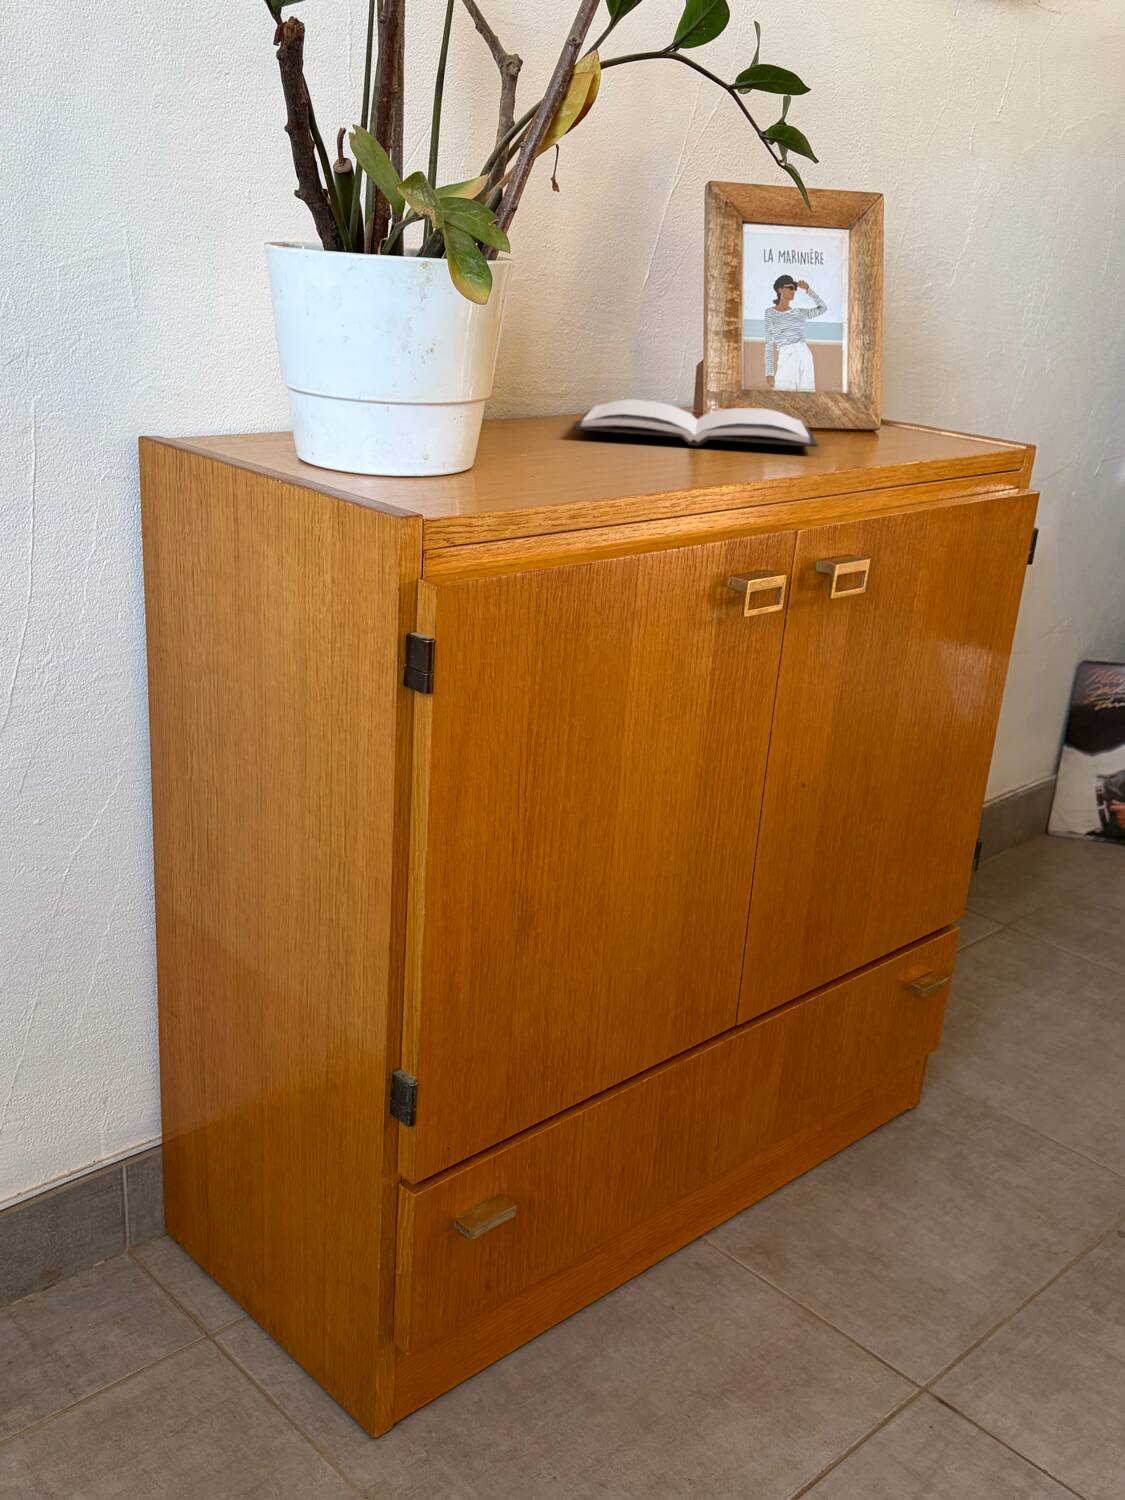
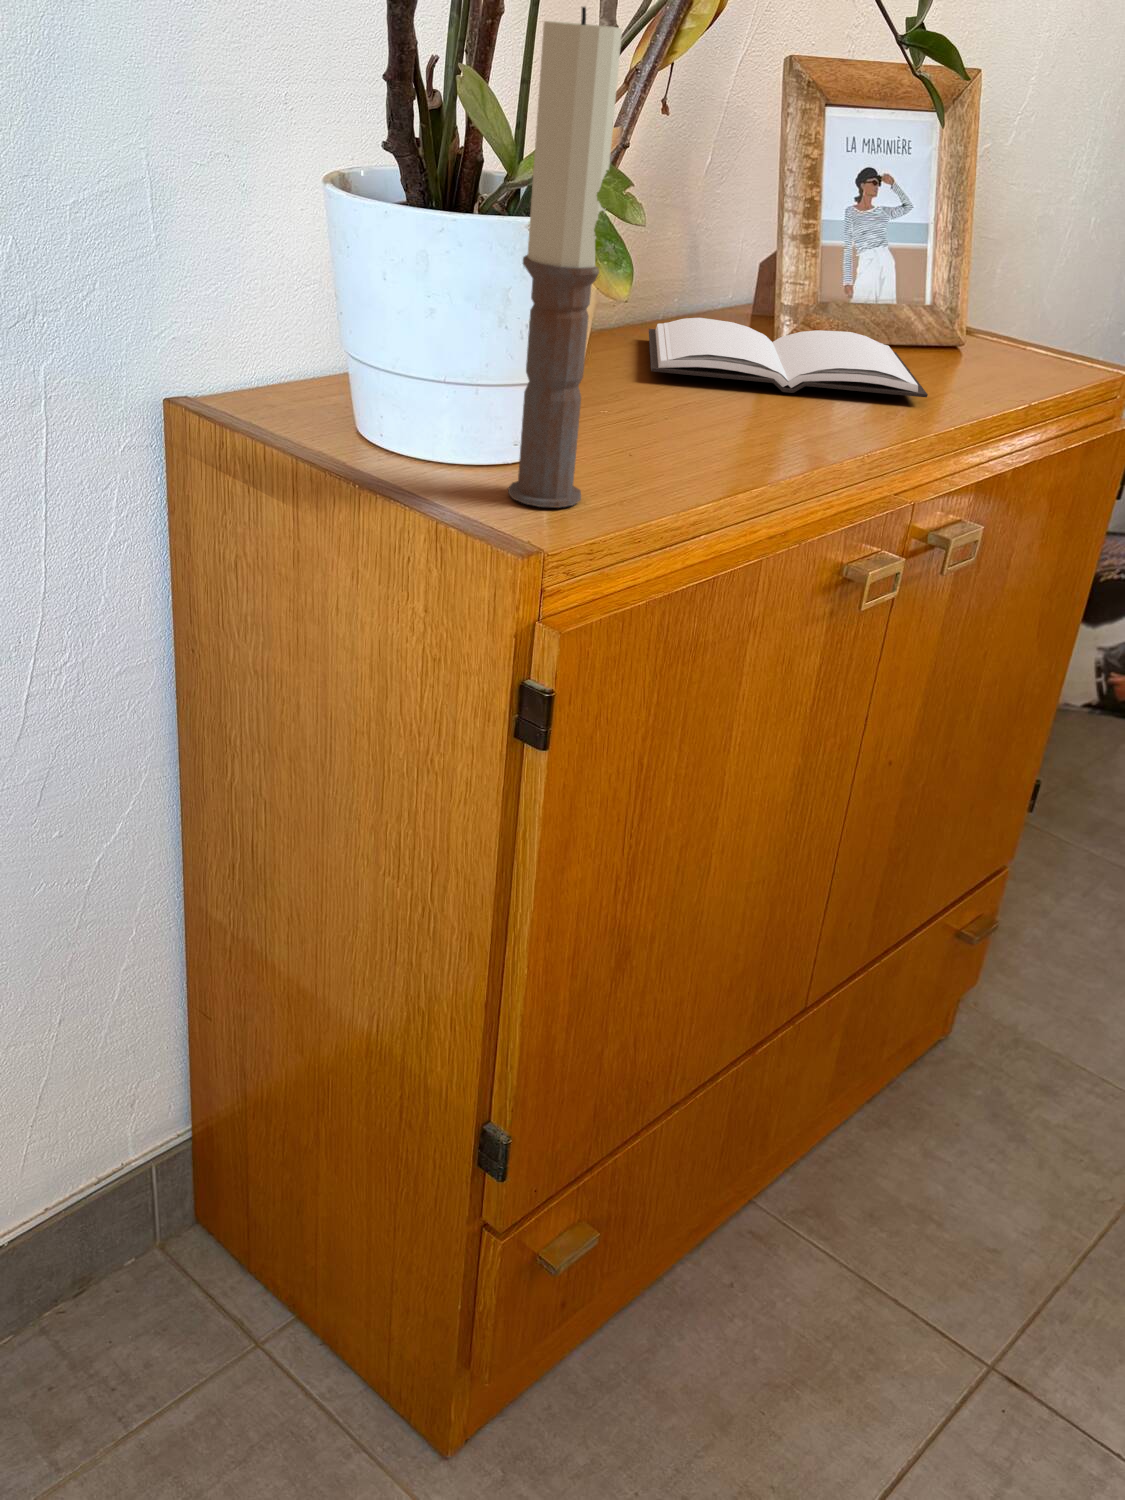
candle: none [407,81,481,491] -> present [508,7,622,508]

